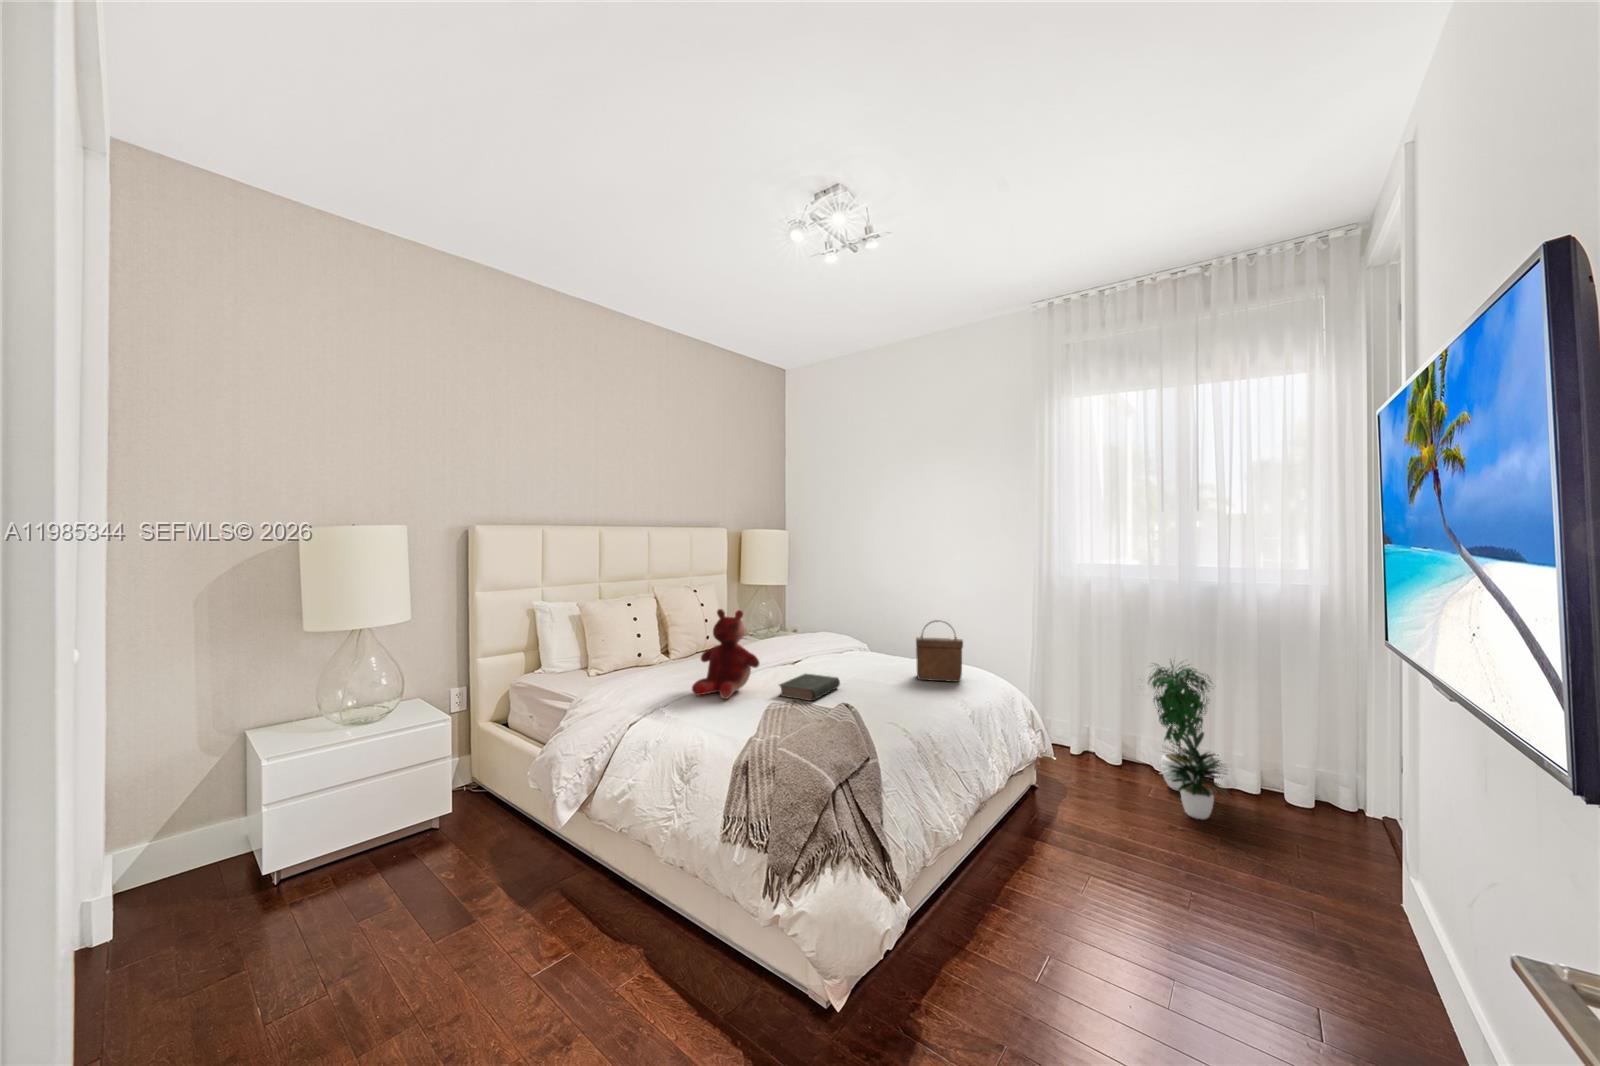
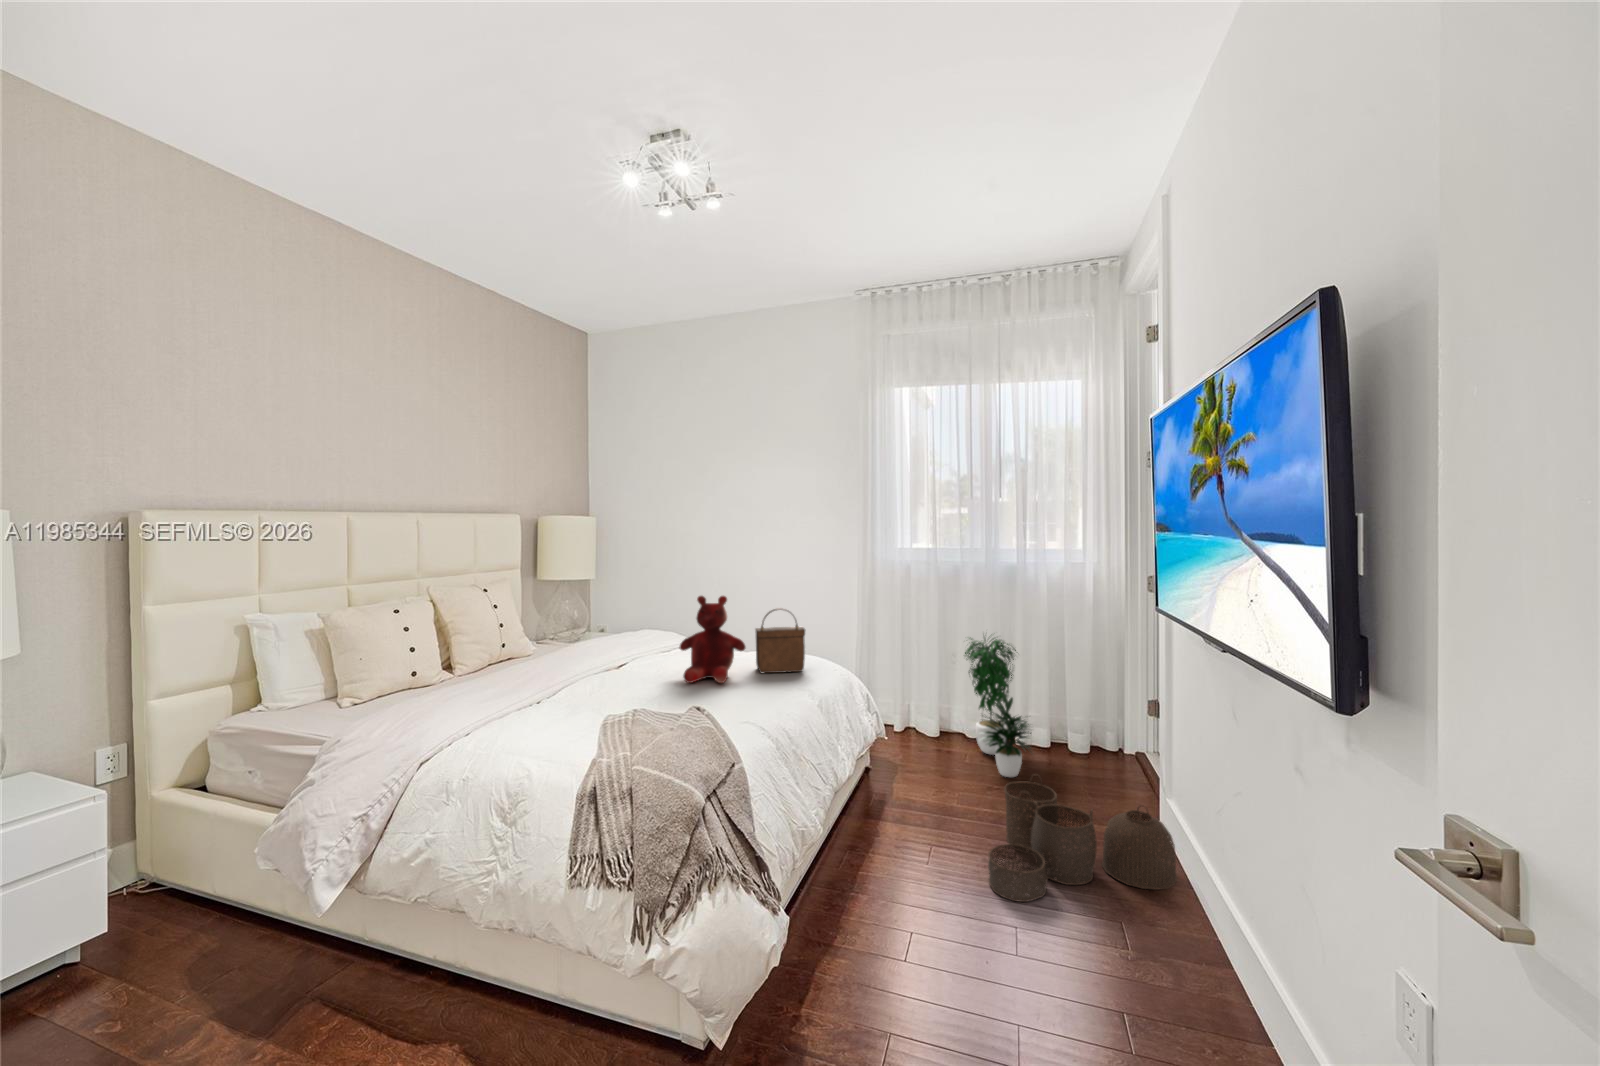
teddy bear: present [692,609,760,699] -> present [680,596,746,683]
book: present [779,674,840,701] -> none [610,678,679,709]
woven basket: none [1147,818,1407,982] -> present [988,774,1177,902]

